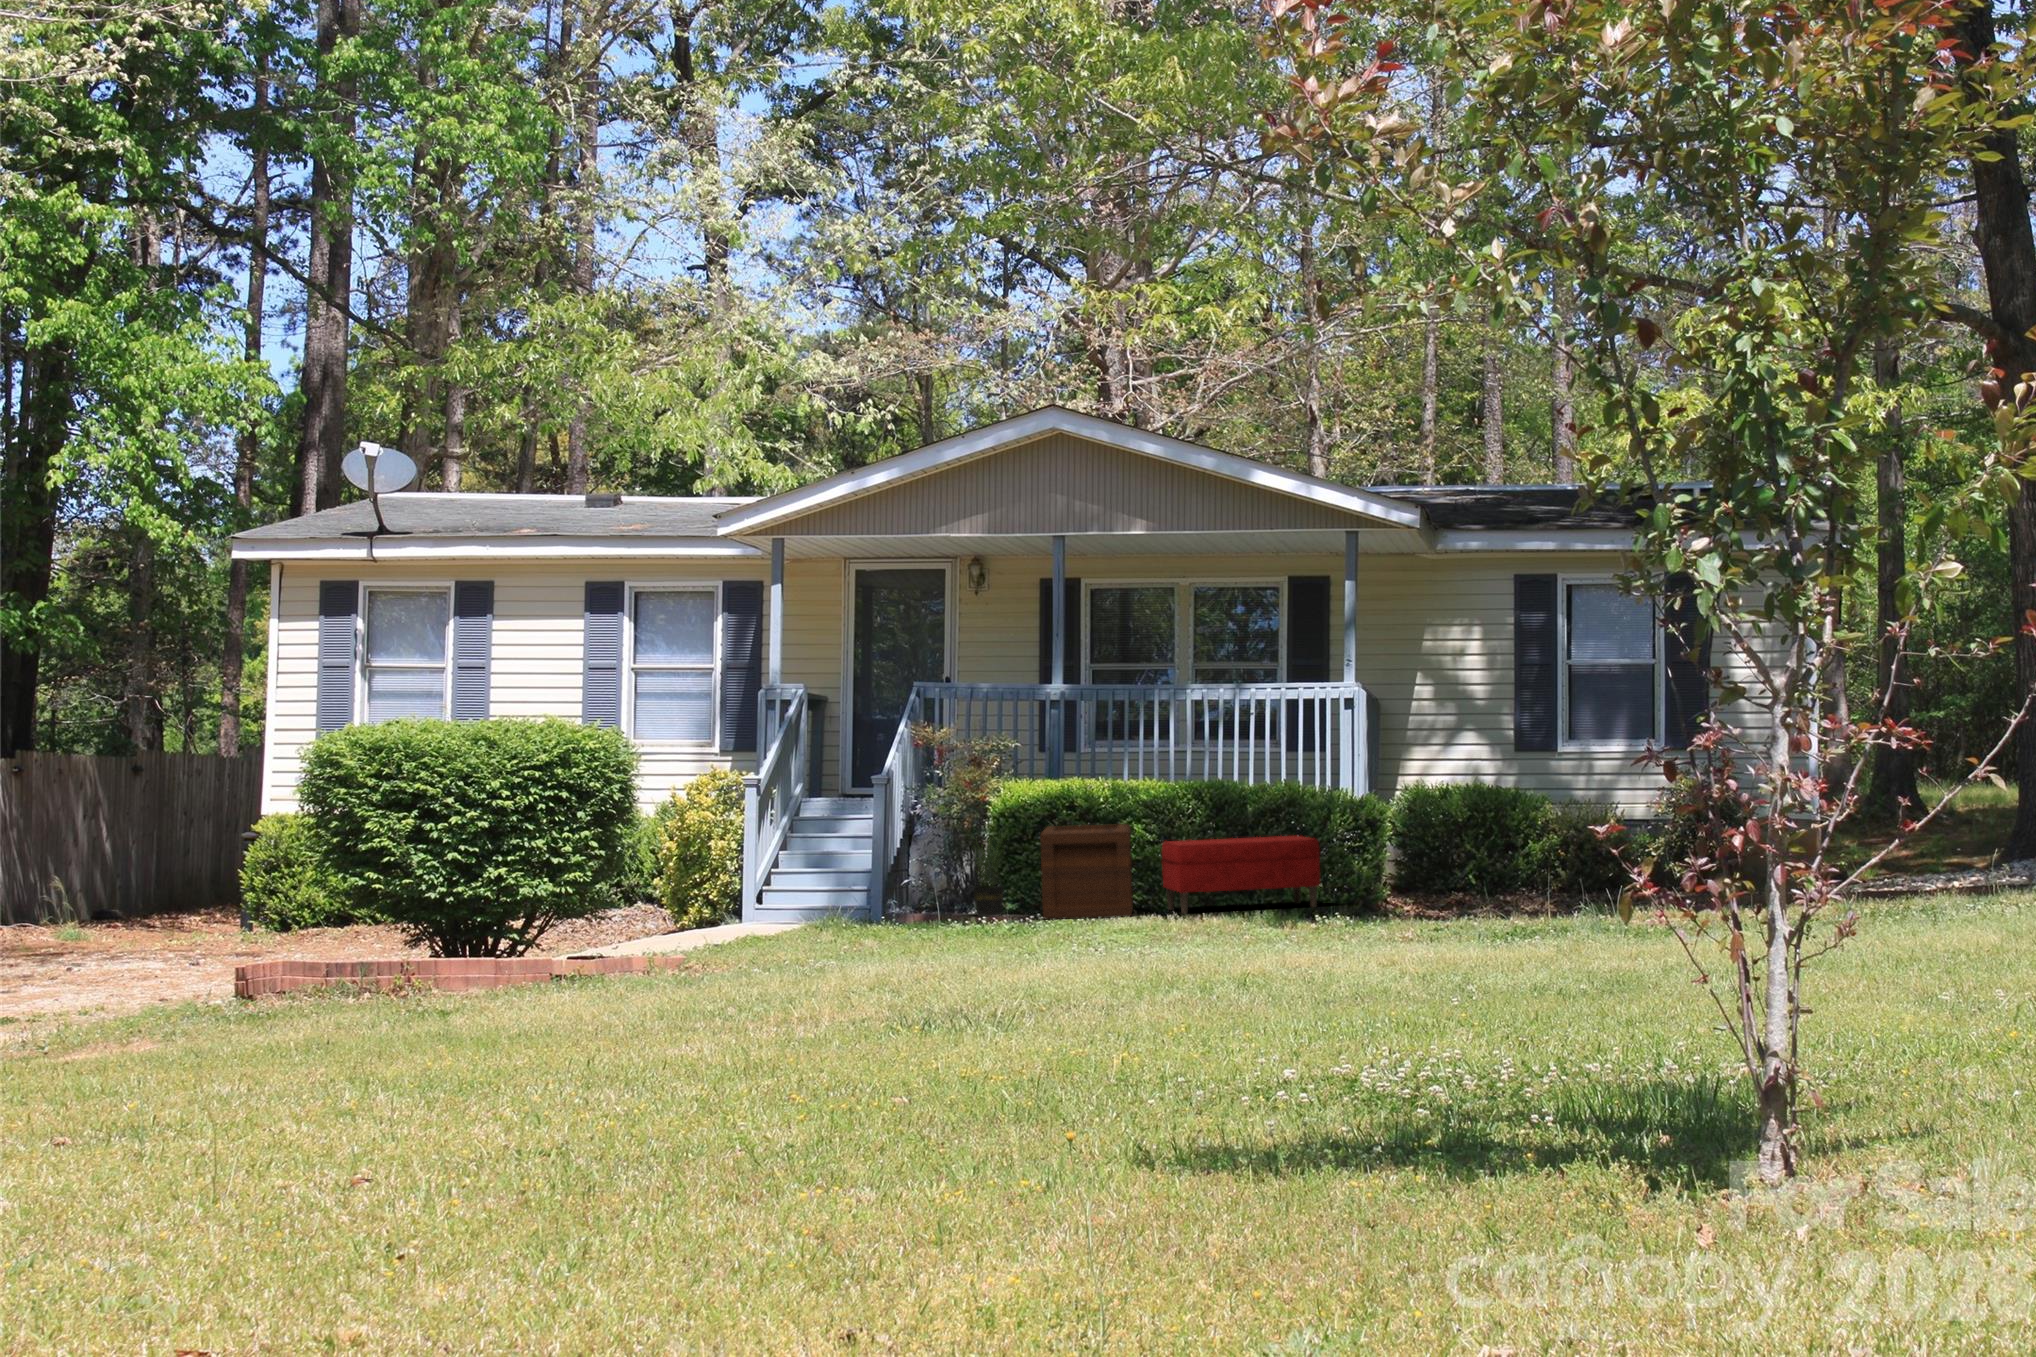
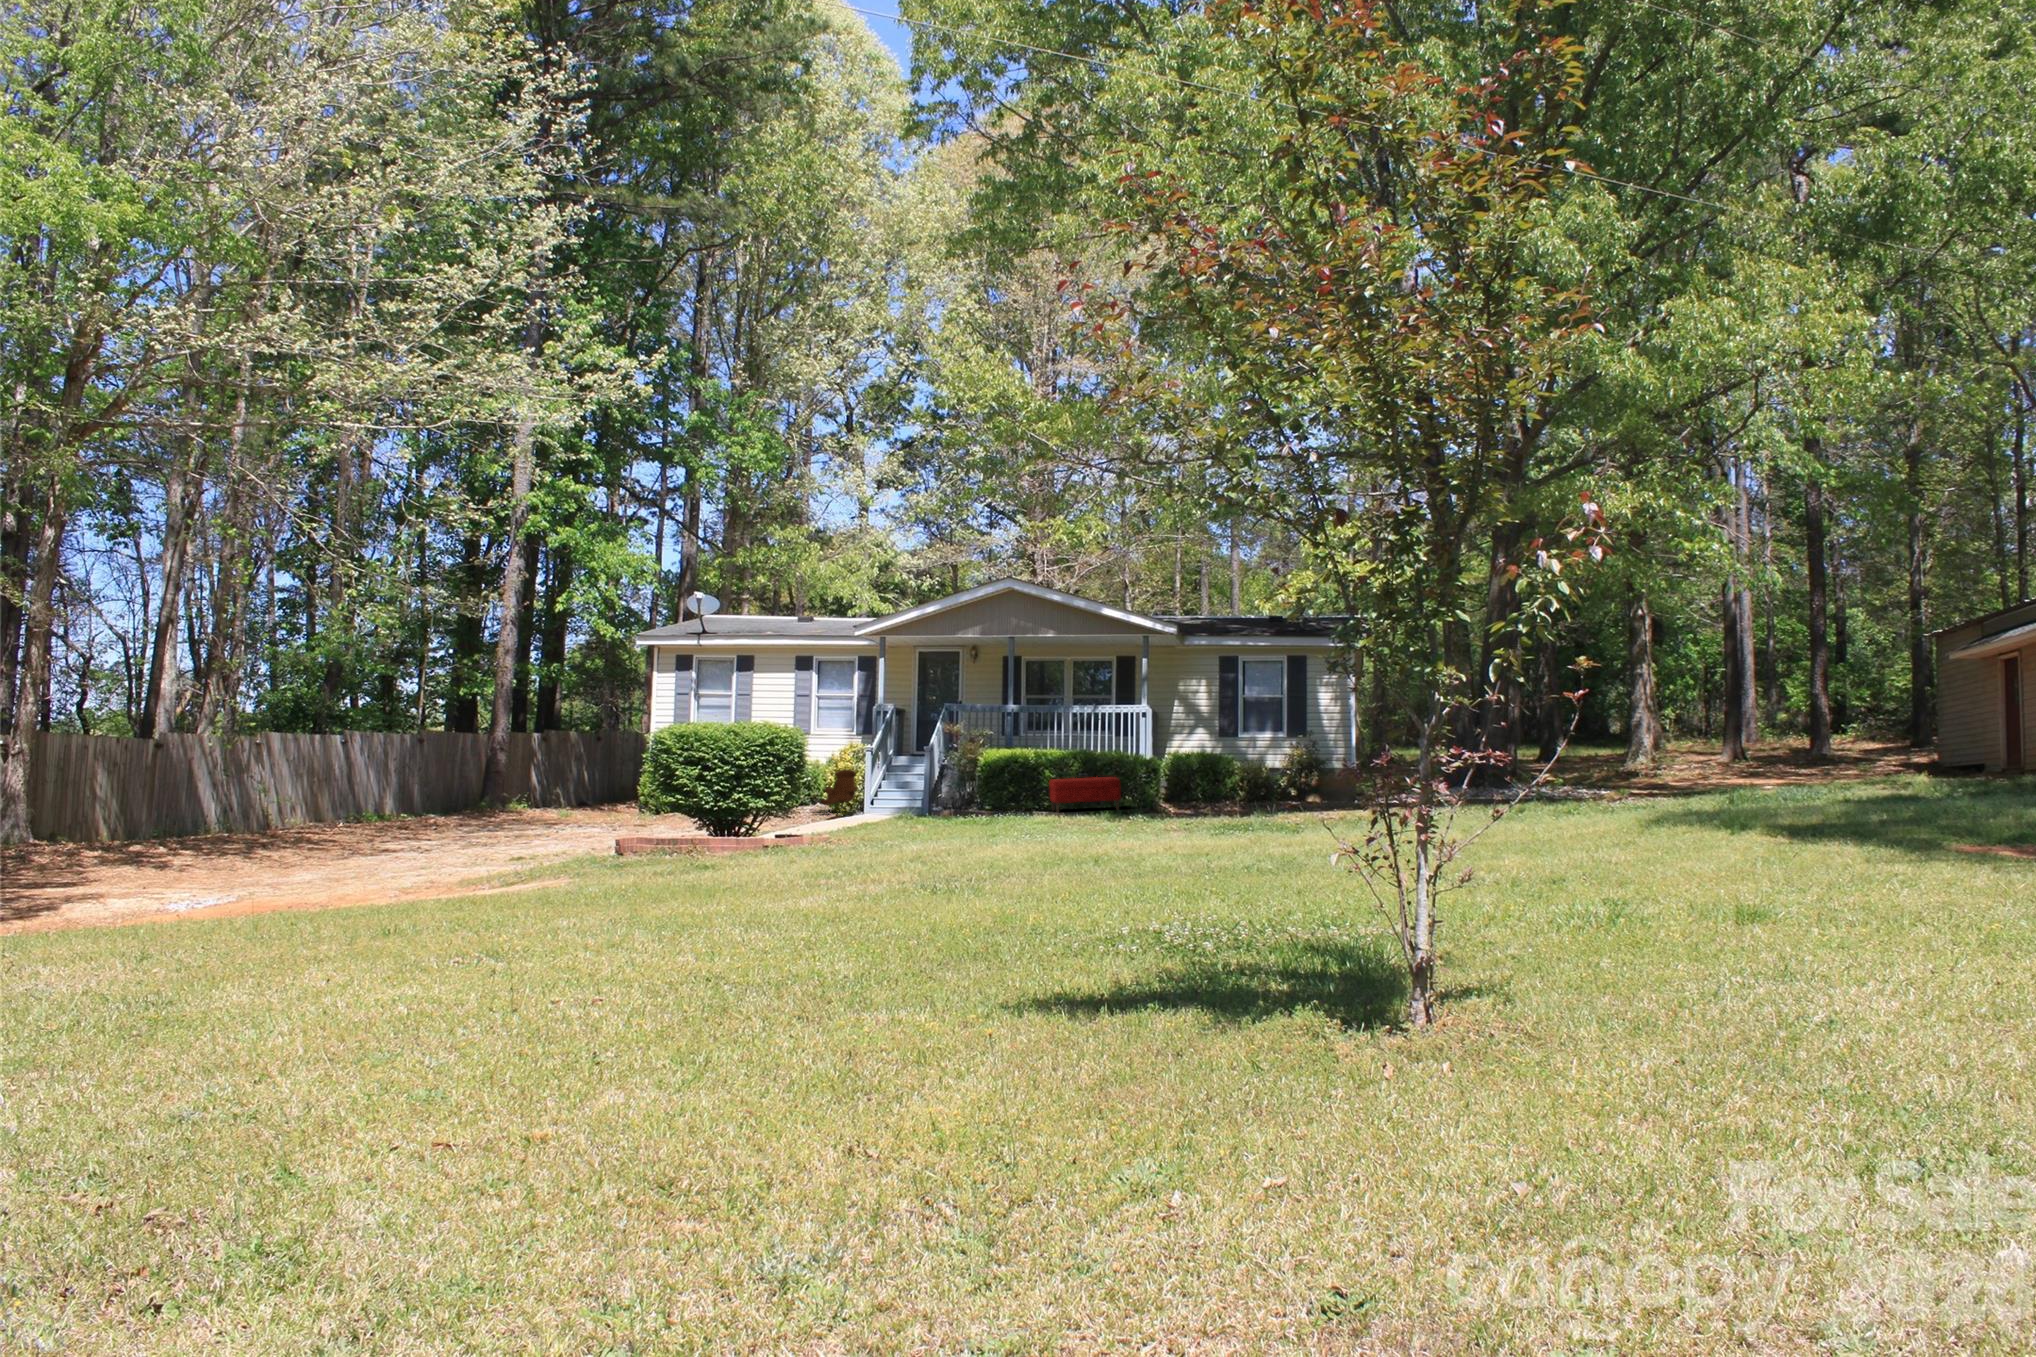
lounge chair: none [652,823,735,925] -> present [821,769,858,814]
wooden crate: present [1040,824,1133,920] -> none [992,771,1037,815]
potted plant: present [973,835,1003,917] -> none [961,773,981,813]

